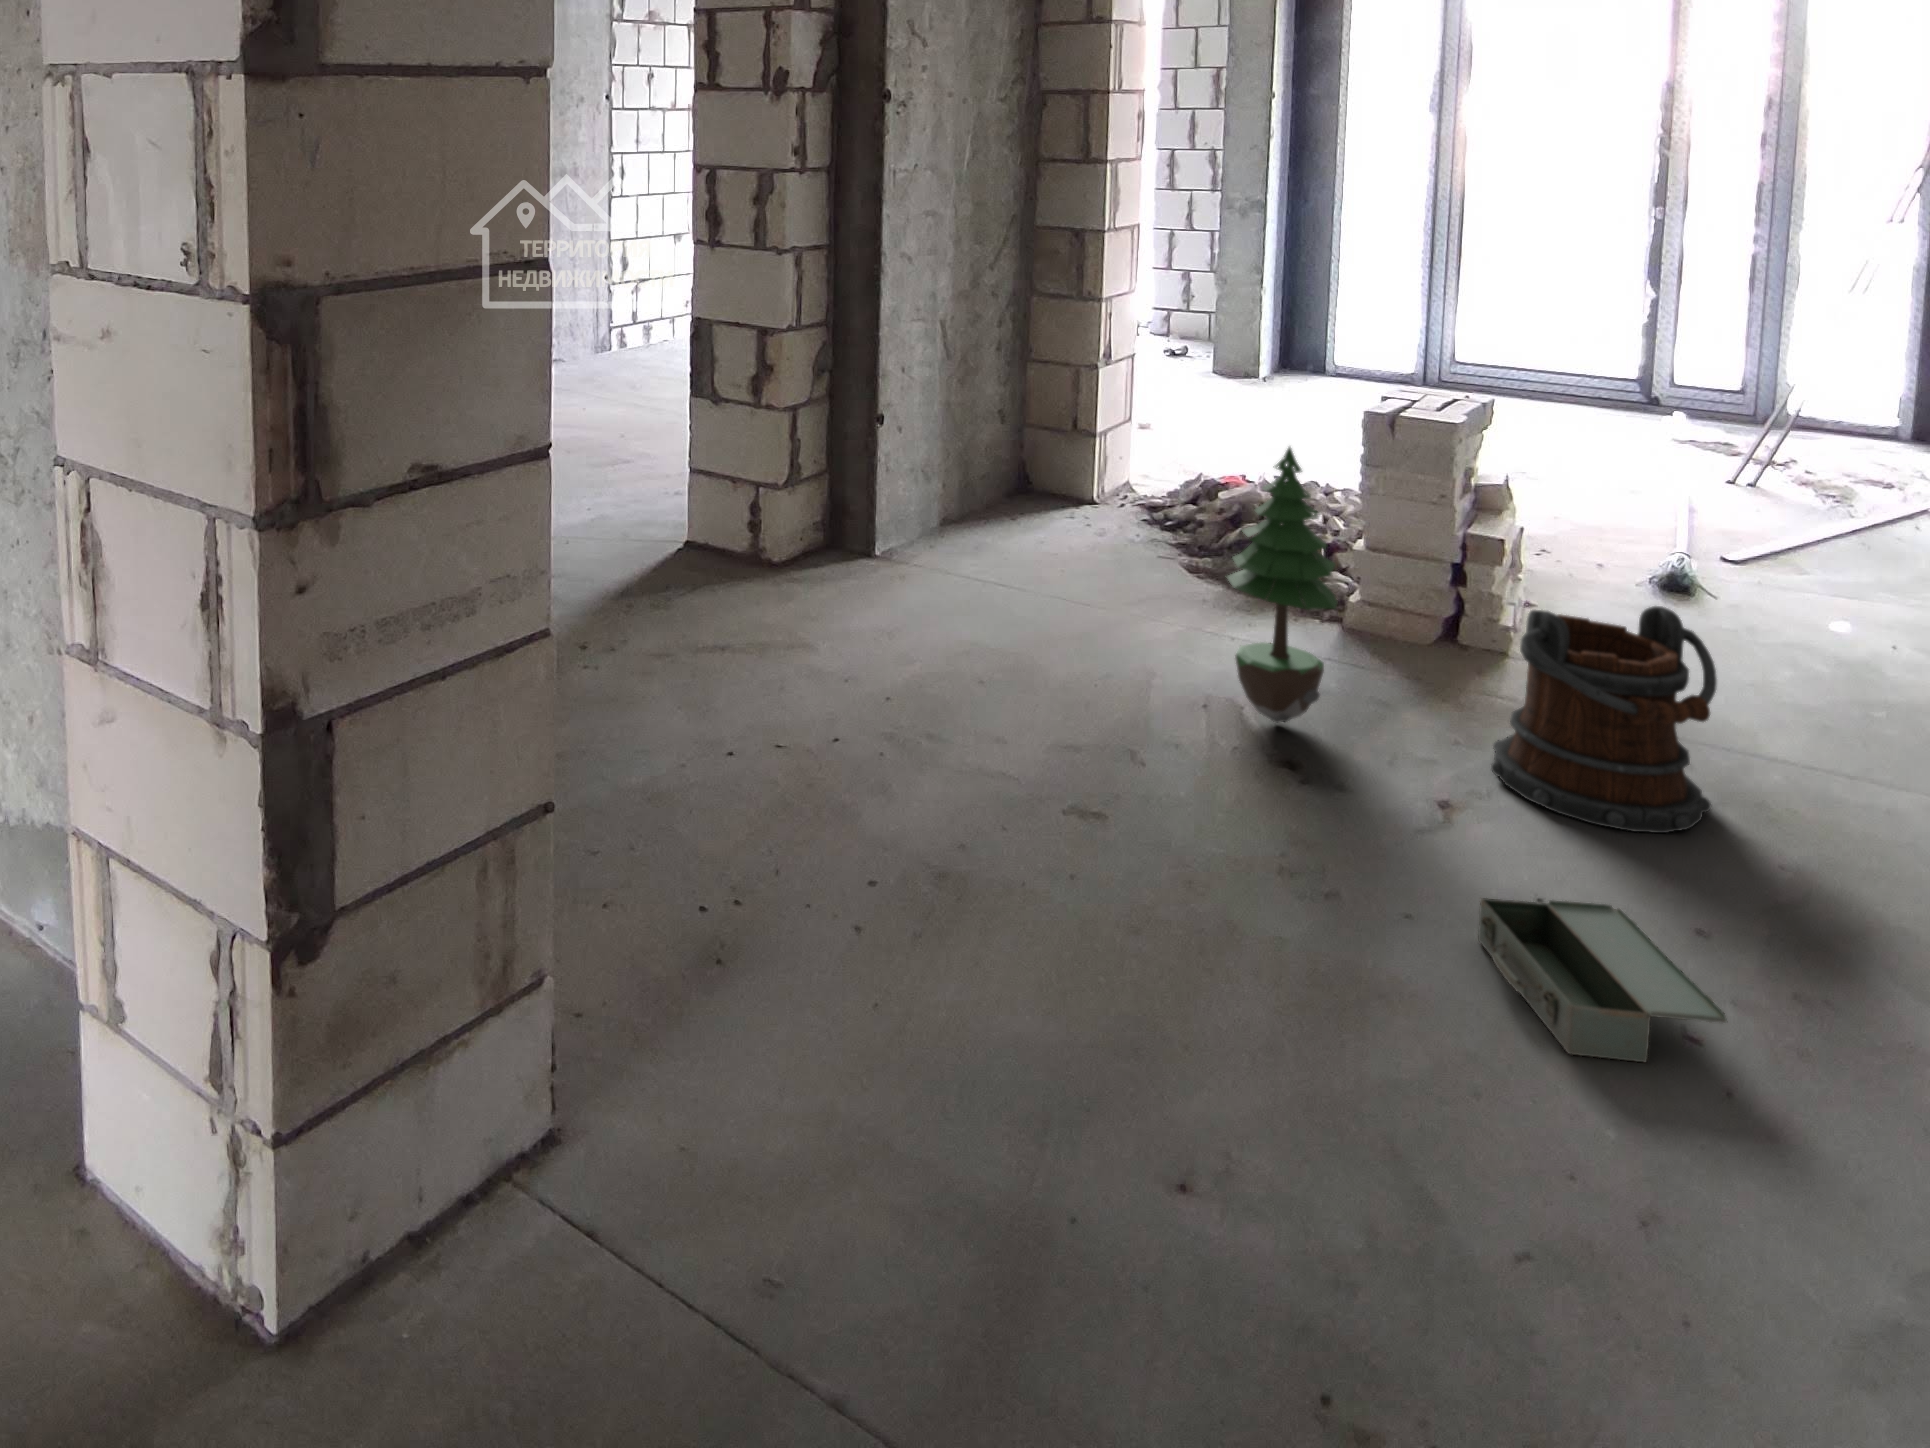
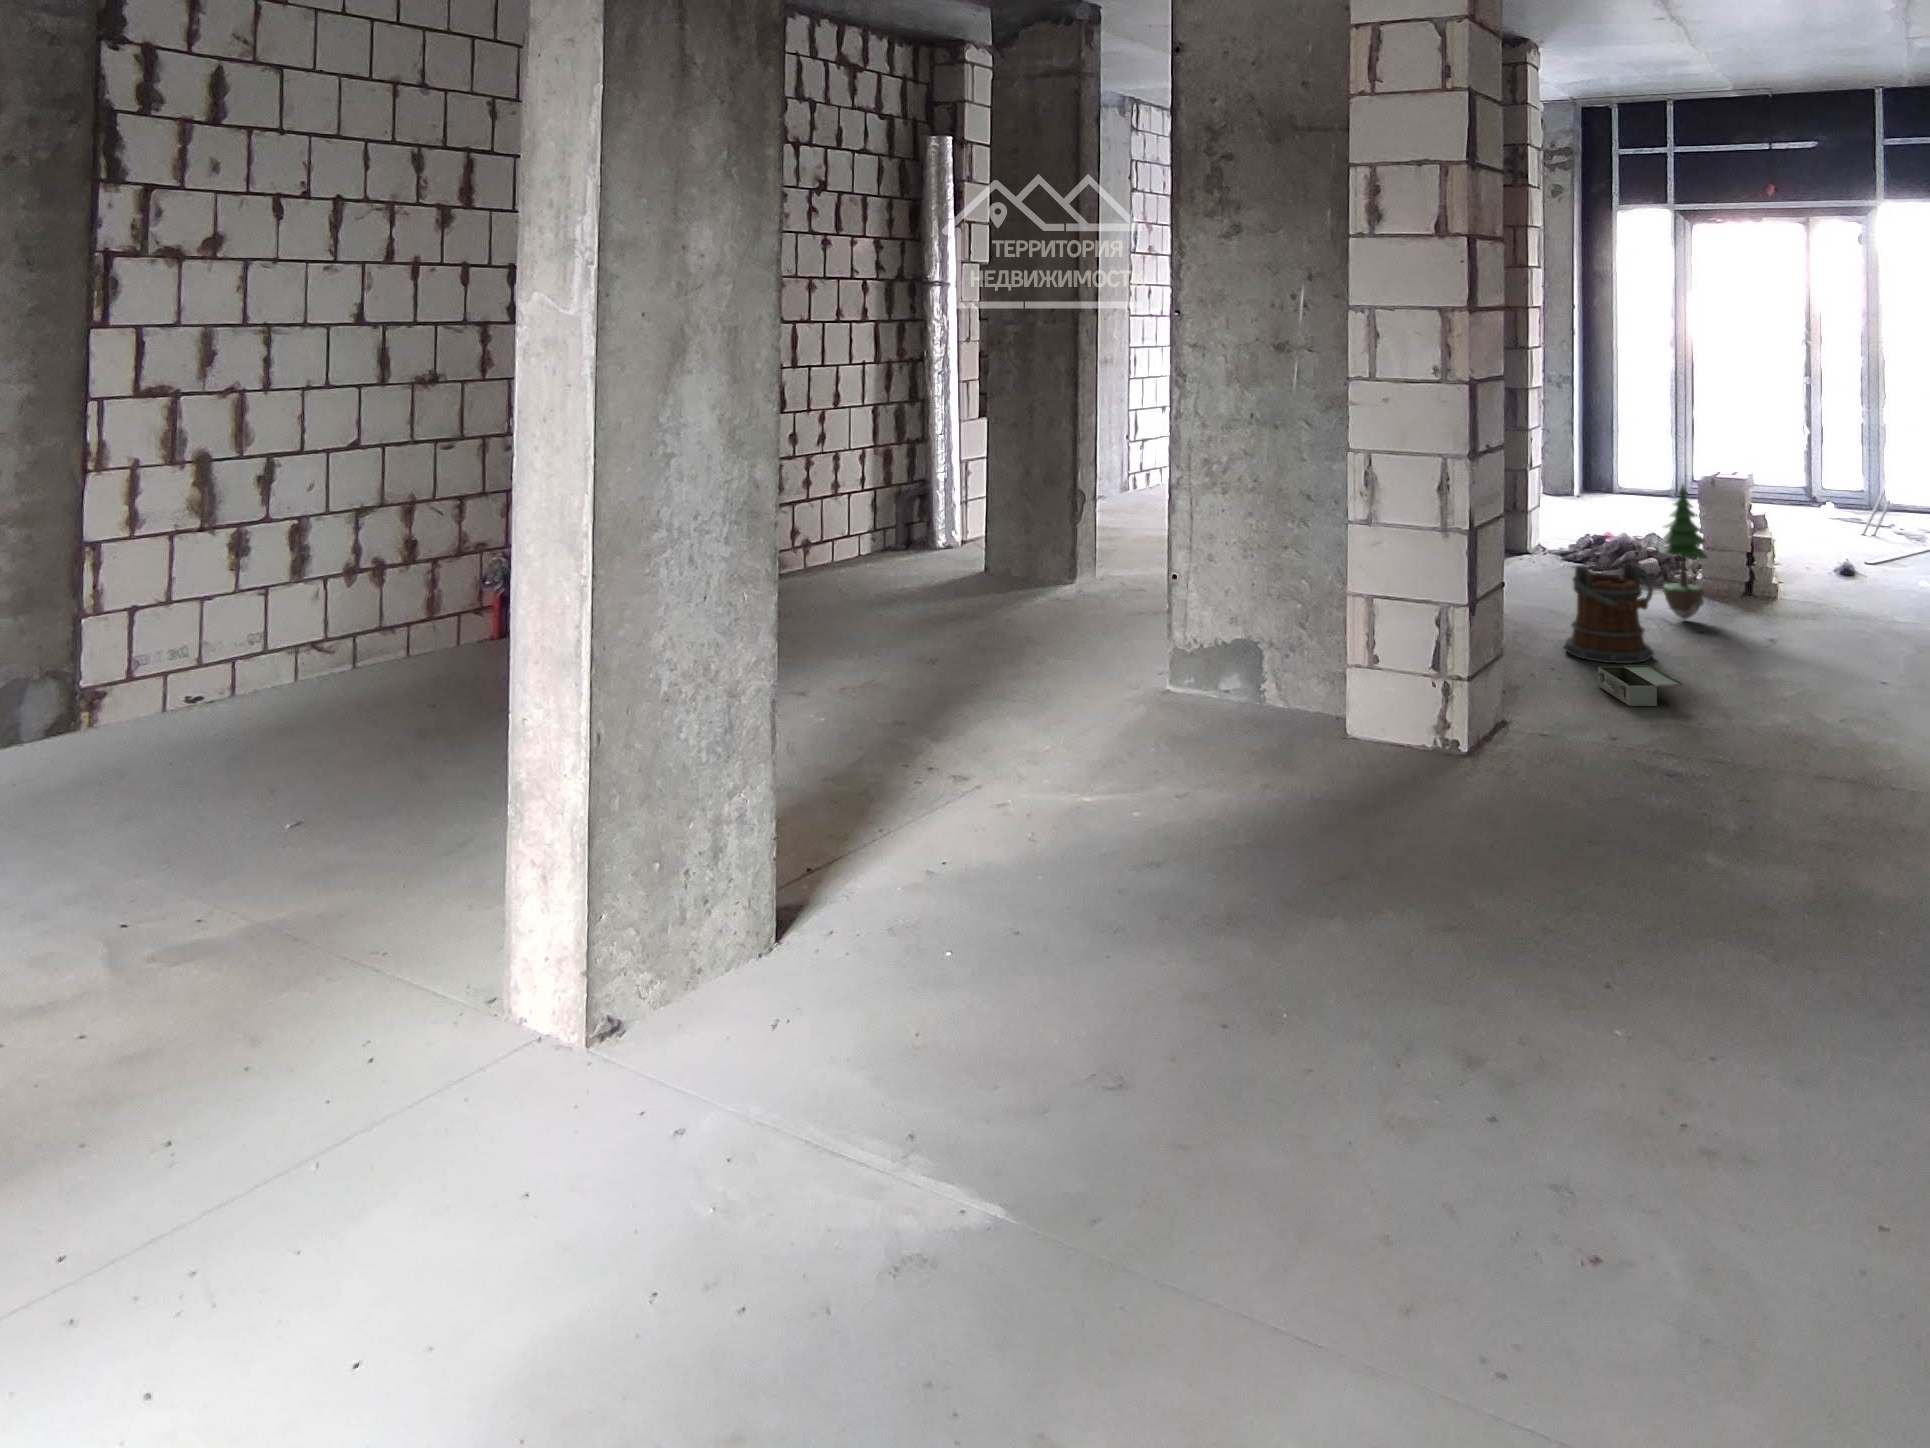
bucket: present [1491,606,1717,833] -> present [1564,563,1654,663]
toolbox: present [1478,898,1727,1062] -> present [1598,665,1683,706]

